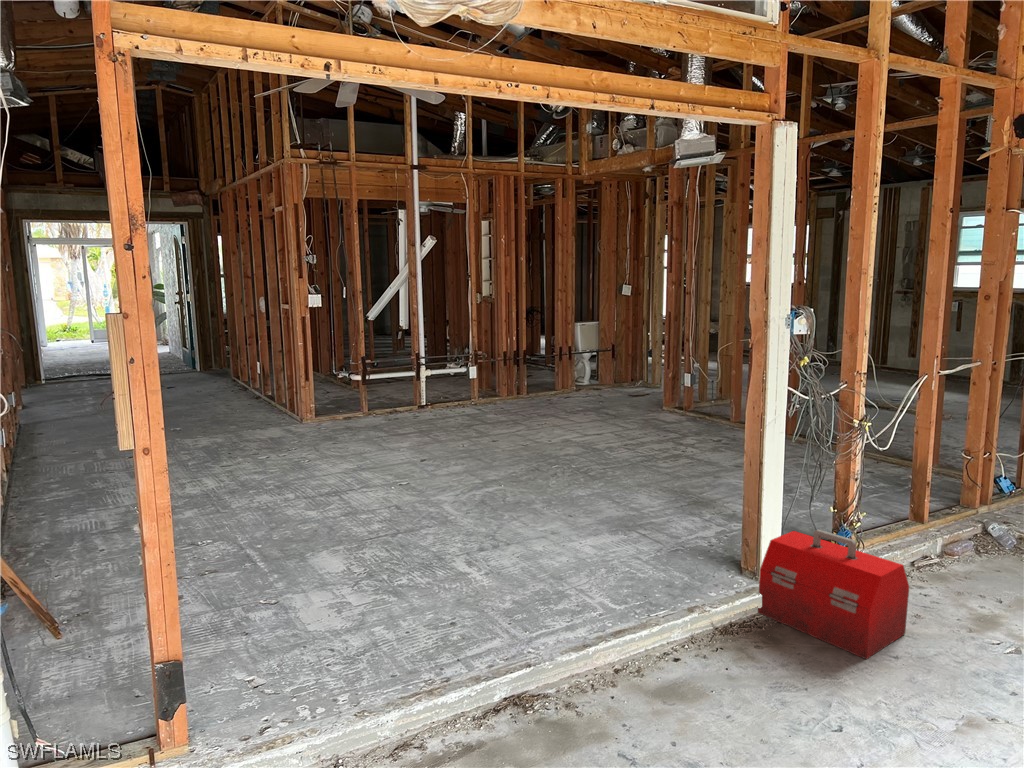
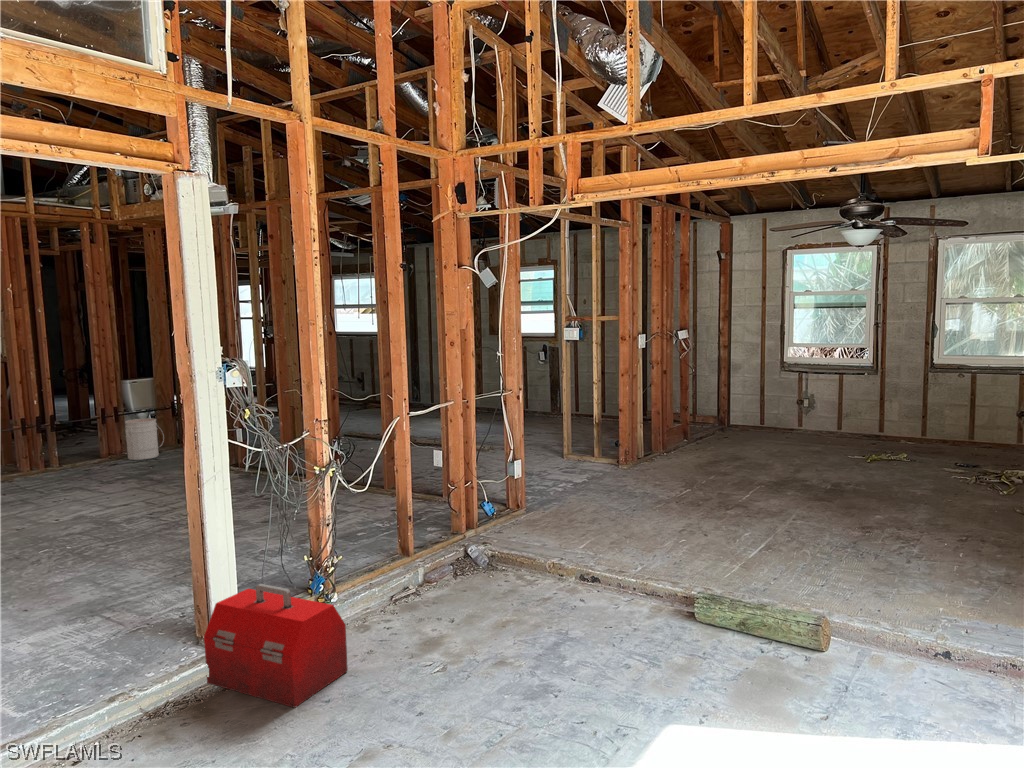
bucket: none [575,356,604,393] -> present [125,418,159,460]

